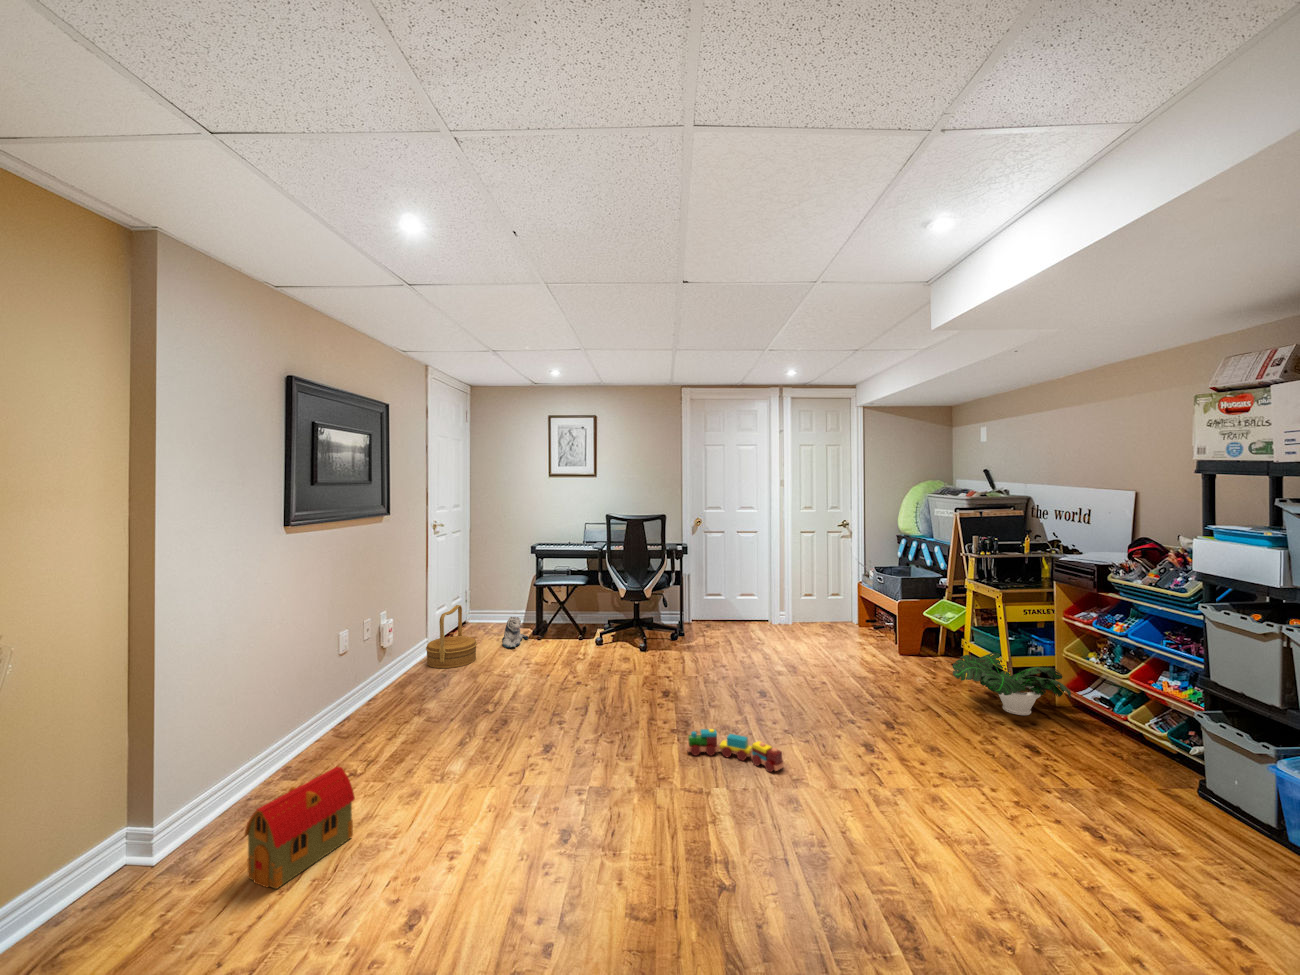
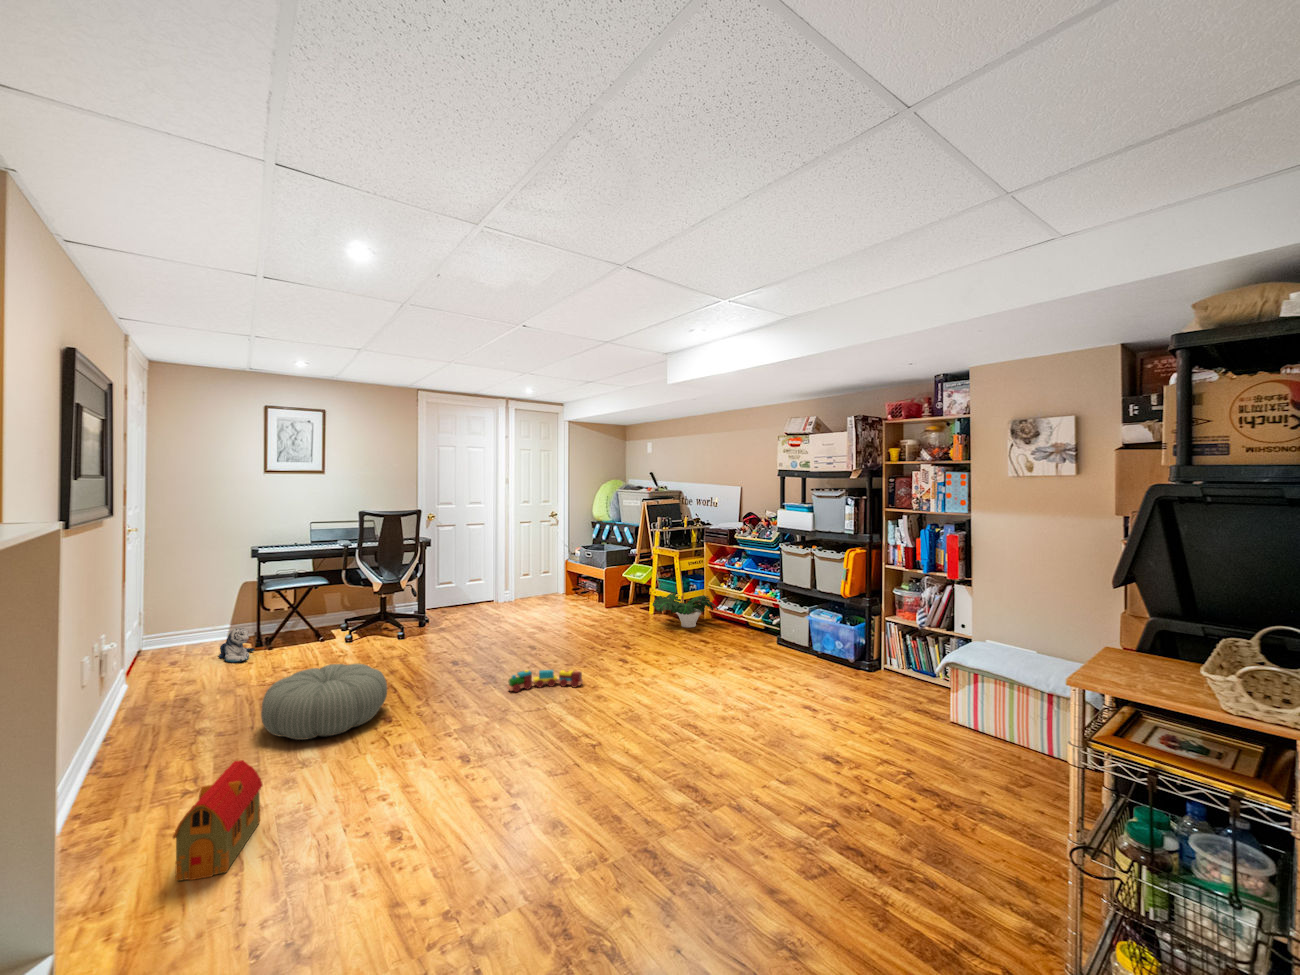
woven basket: present [426,605,477,668] -> none [133,622,208,697]
pouf: none [443,673,560,752] -> present [261,664,387,740]

